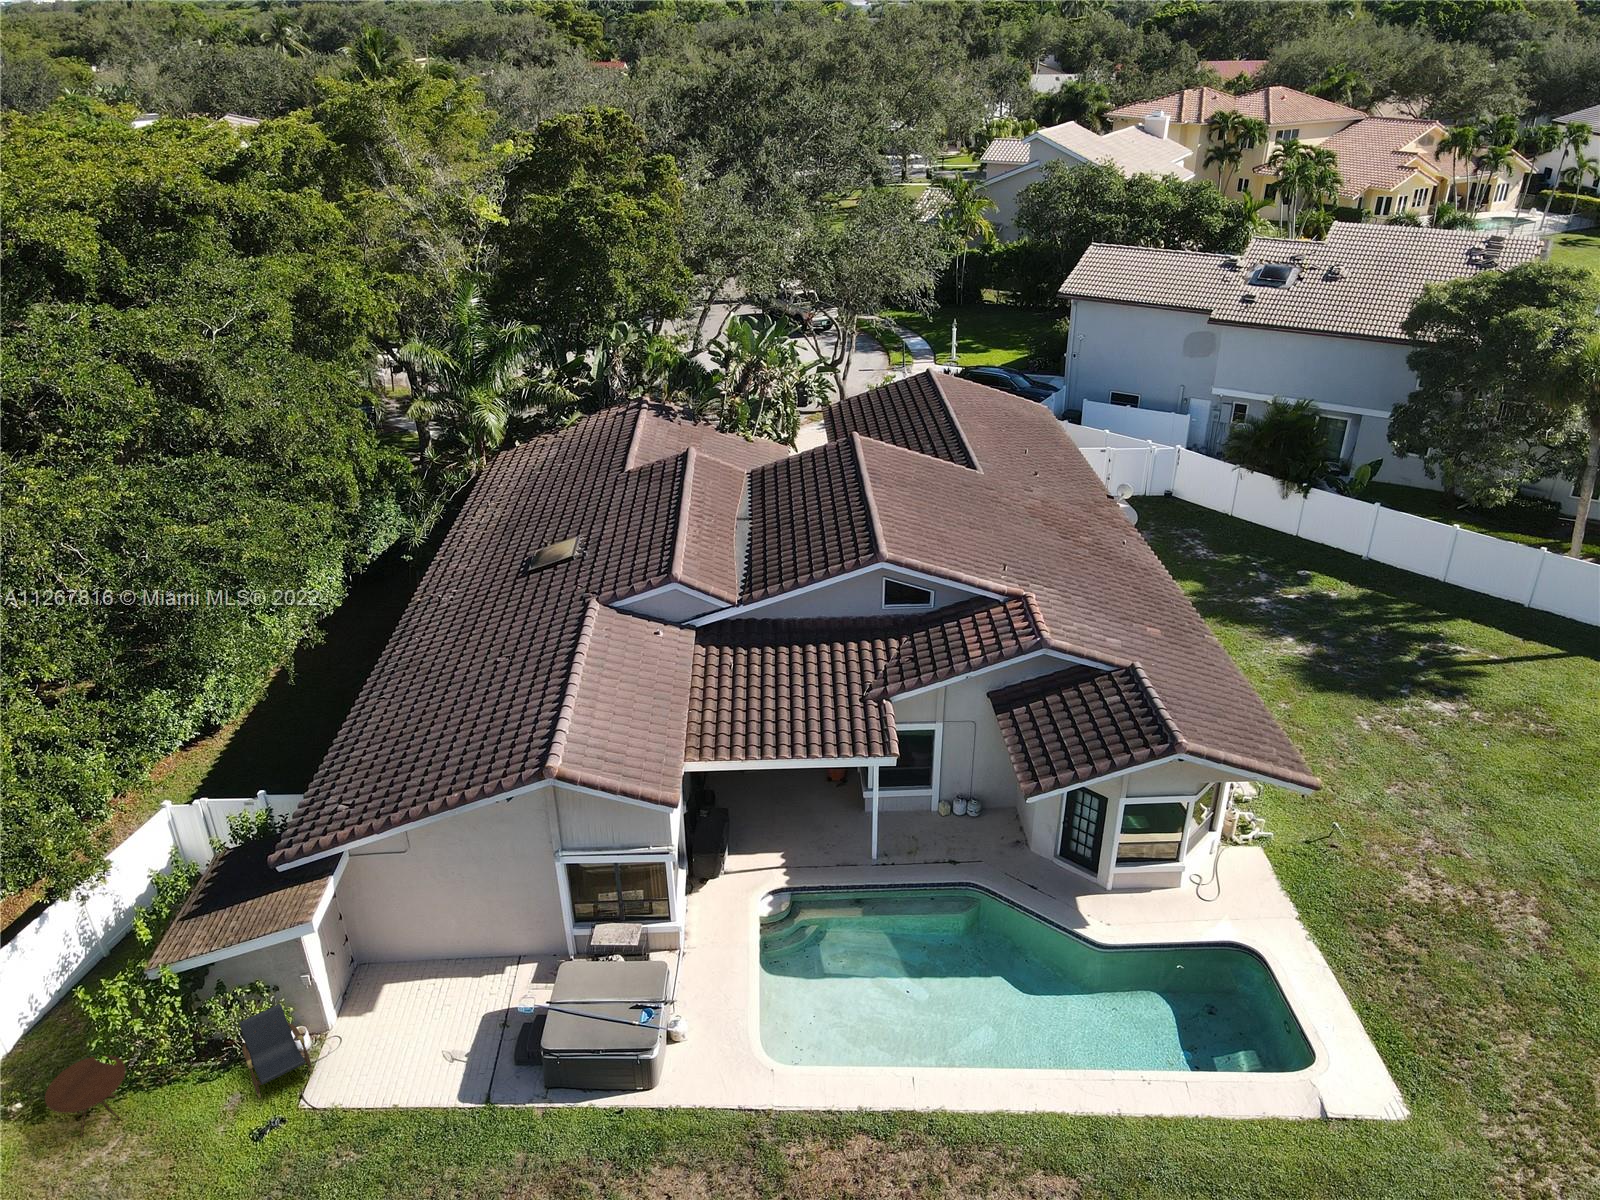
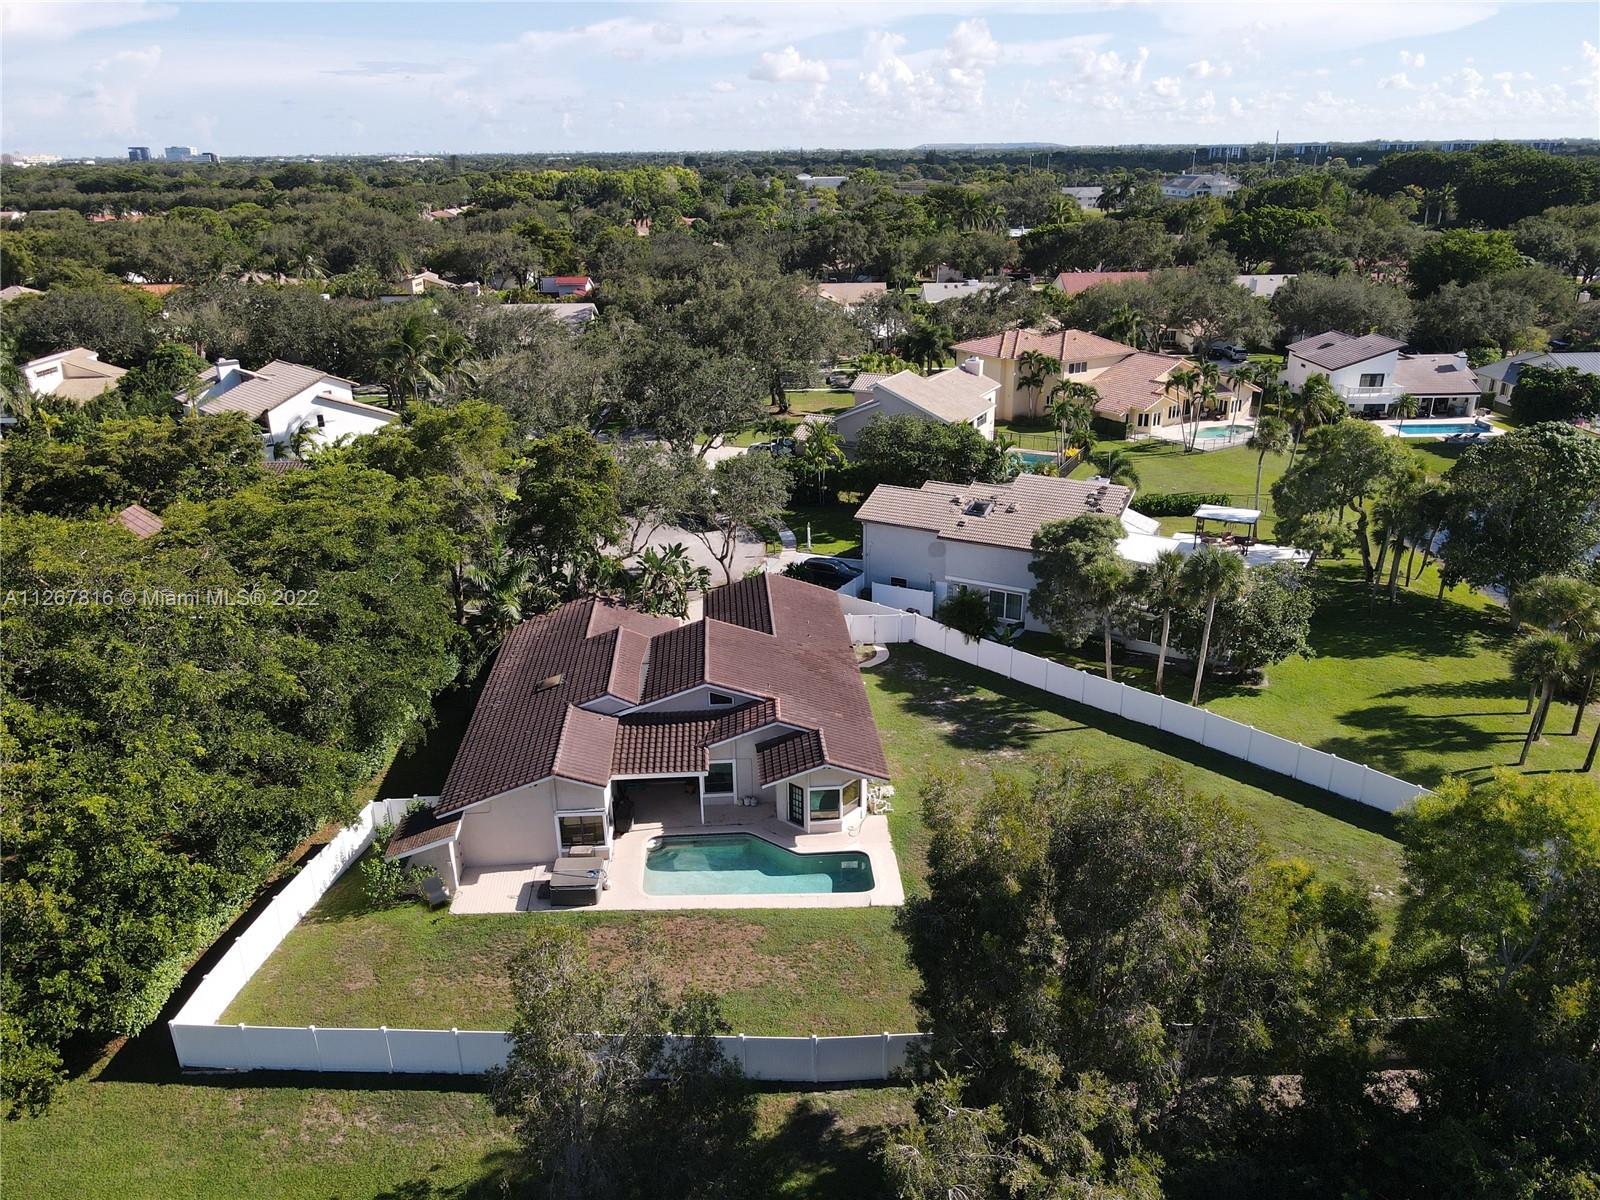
round table: present [45,1055,126,1136] -> none [347,894,378,925]

